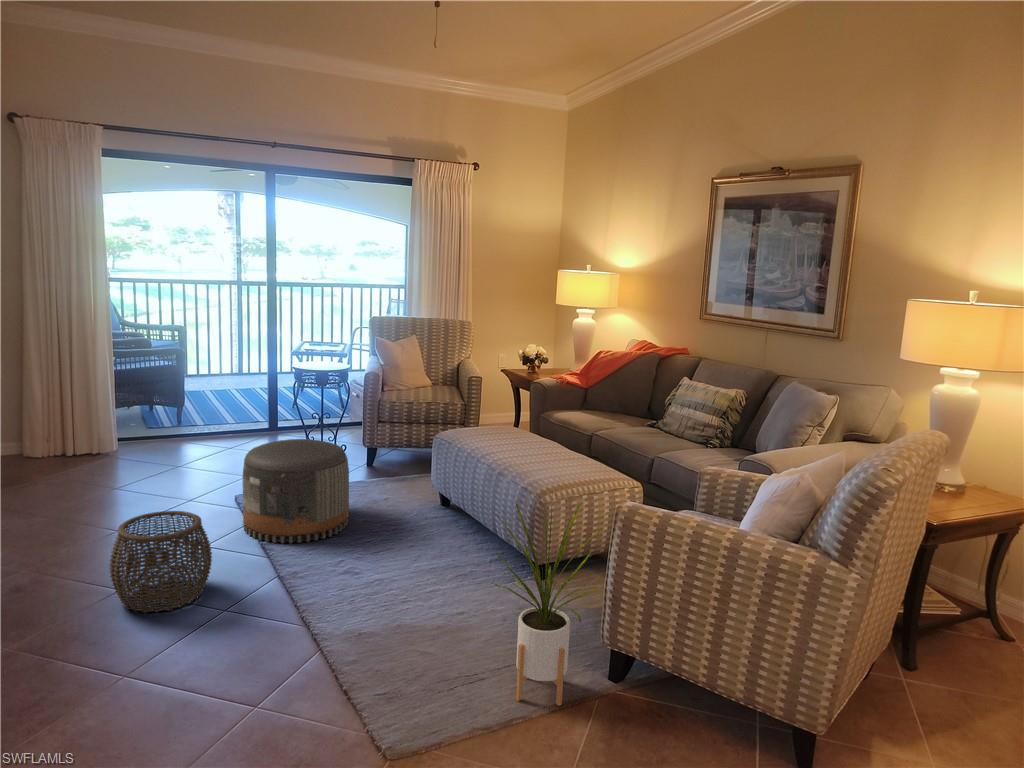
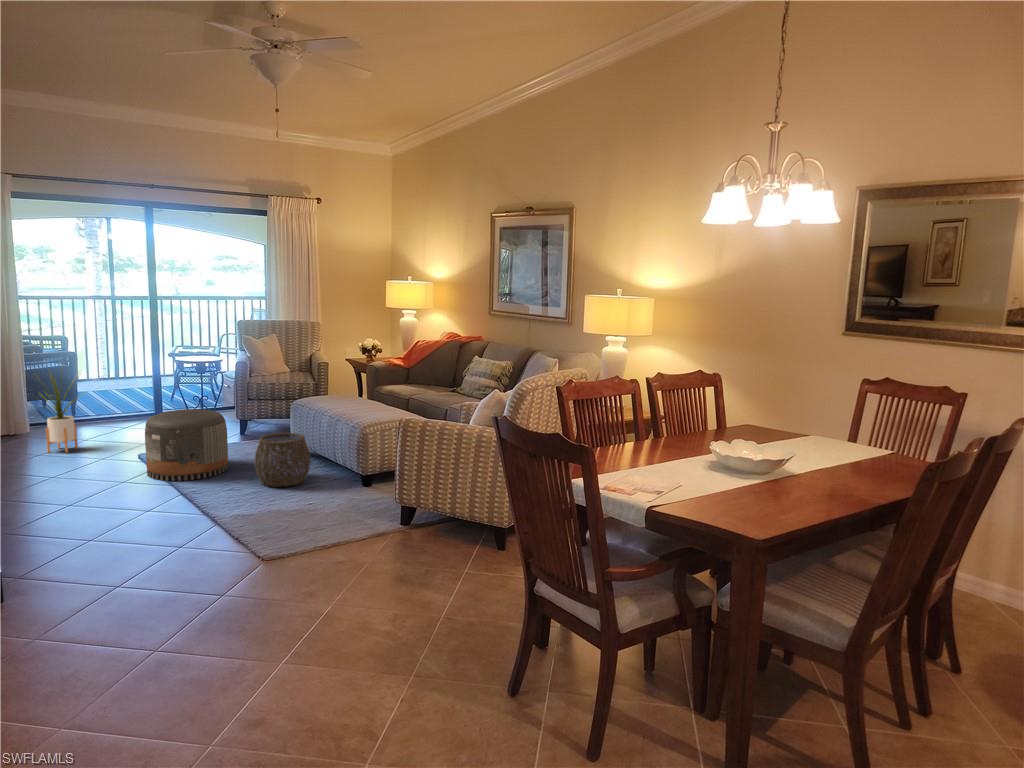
house plant: present [495,493,604,706] -> present [44,371,78,453]
woven basket: present [109,511,212,613] -> present [255,433,311,487]

